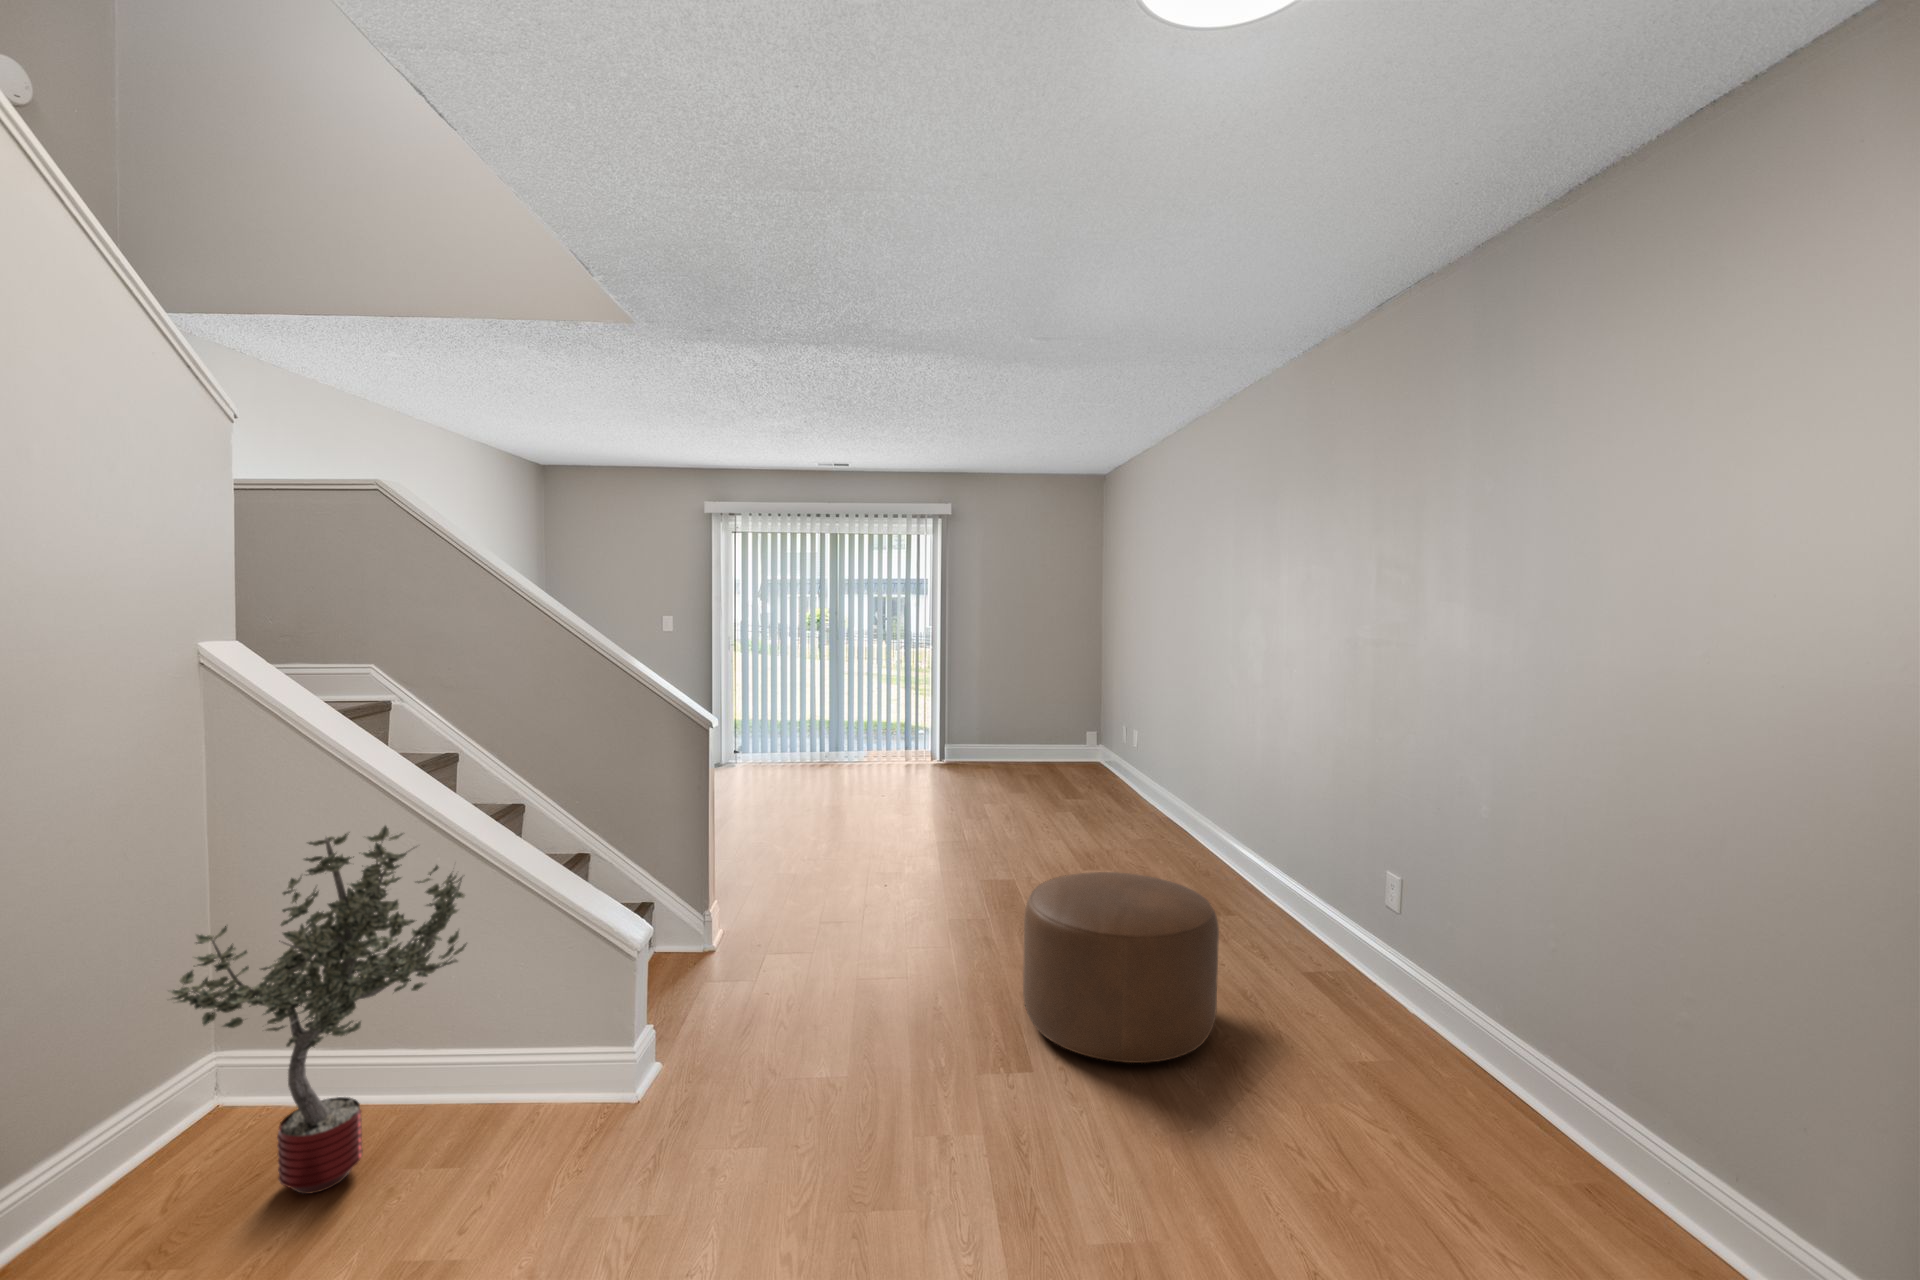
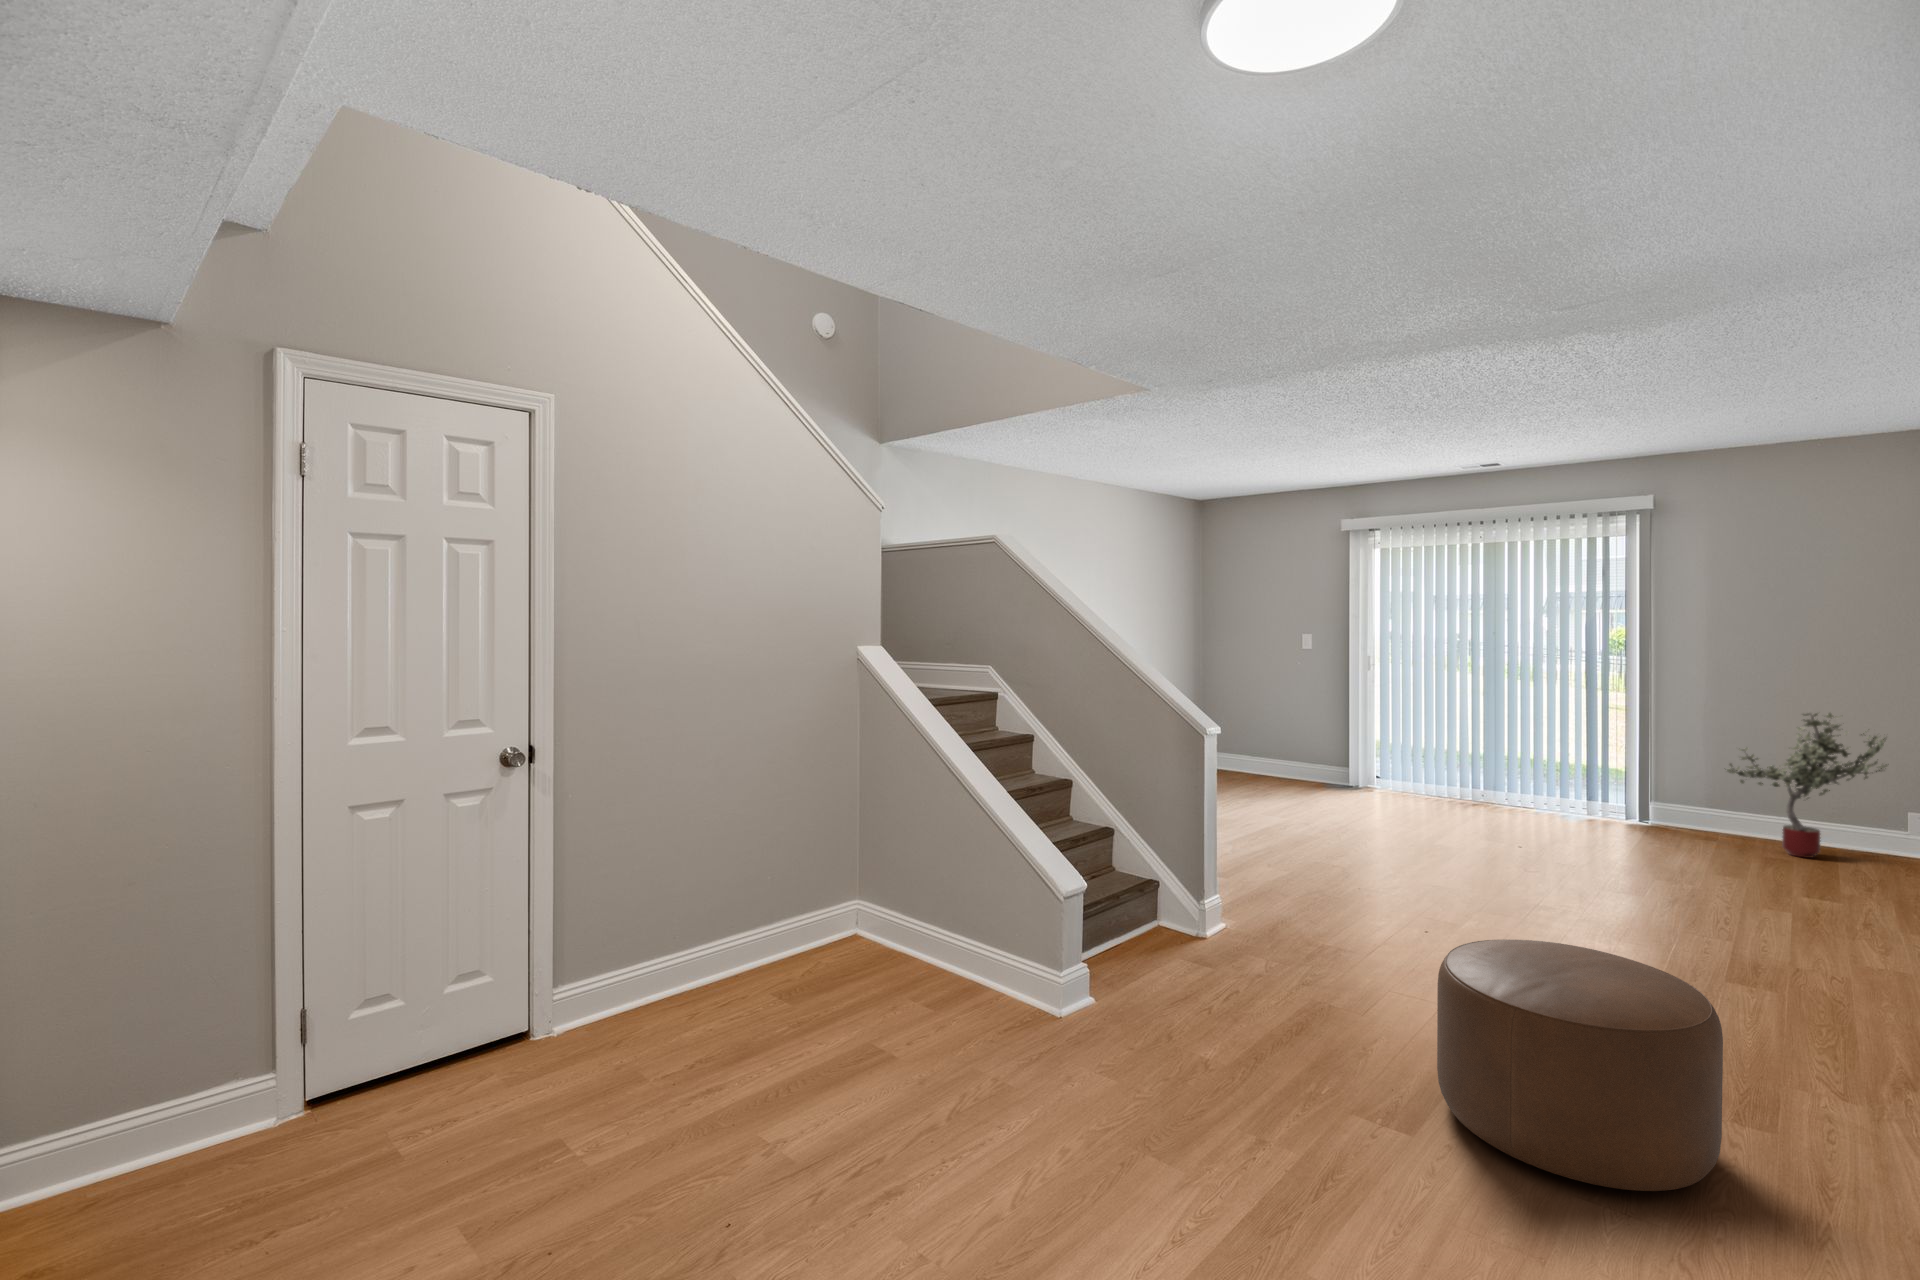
potted tree: present [170,826,466,1194] -> present [1727,713,1887,858]

